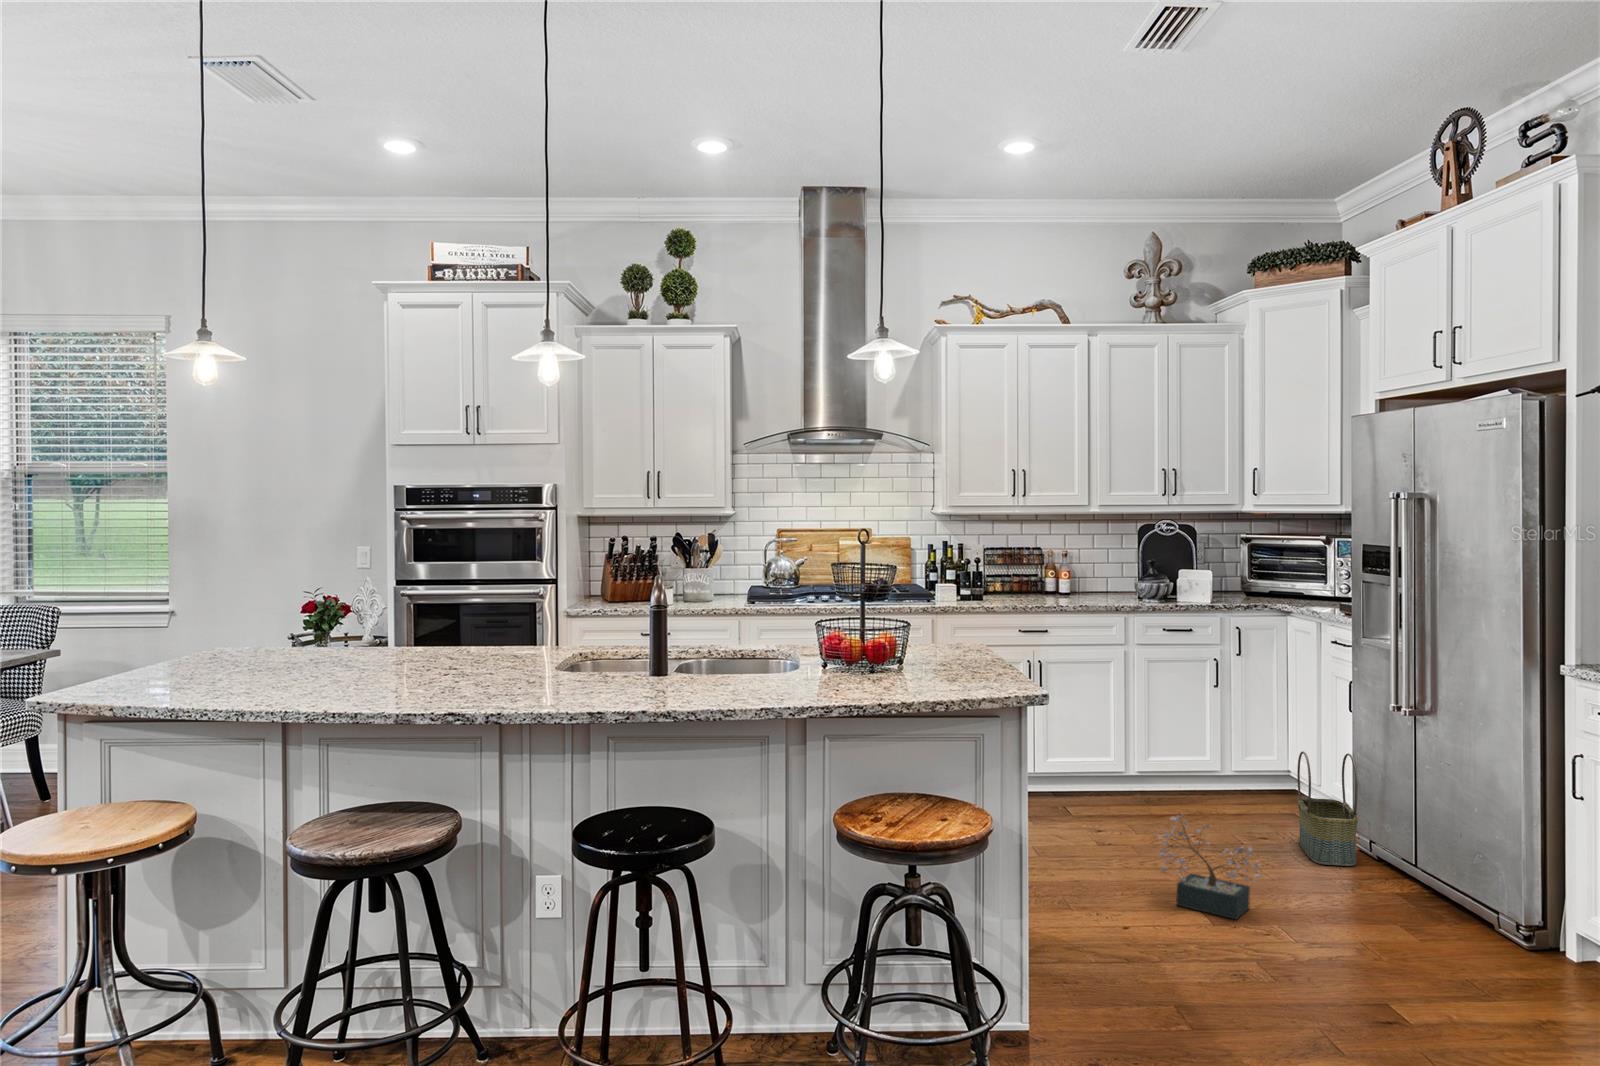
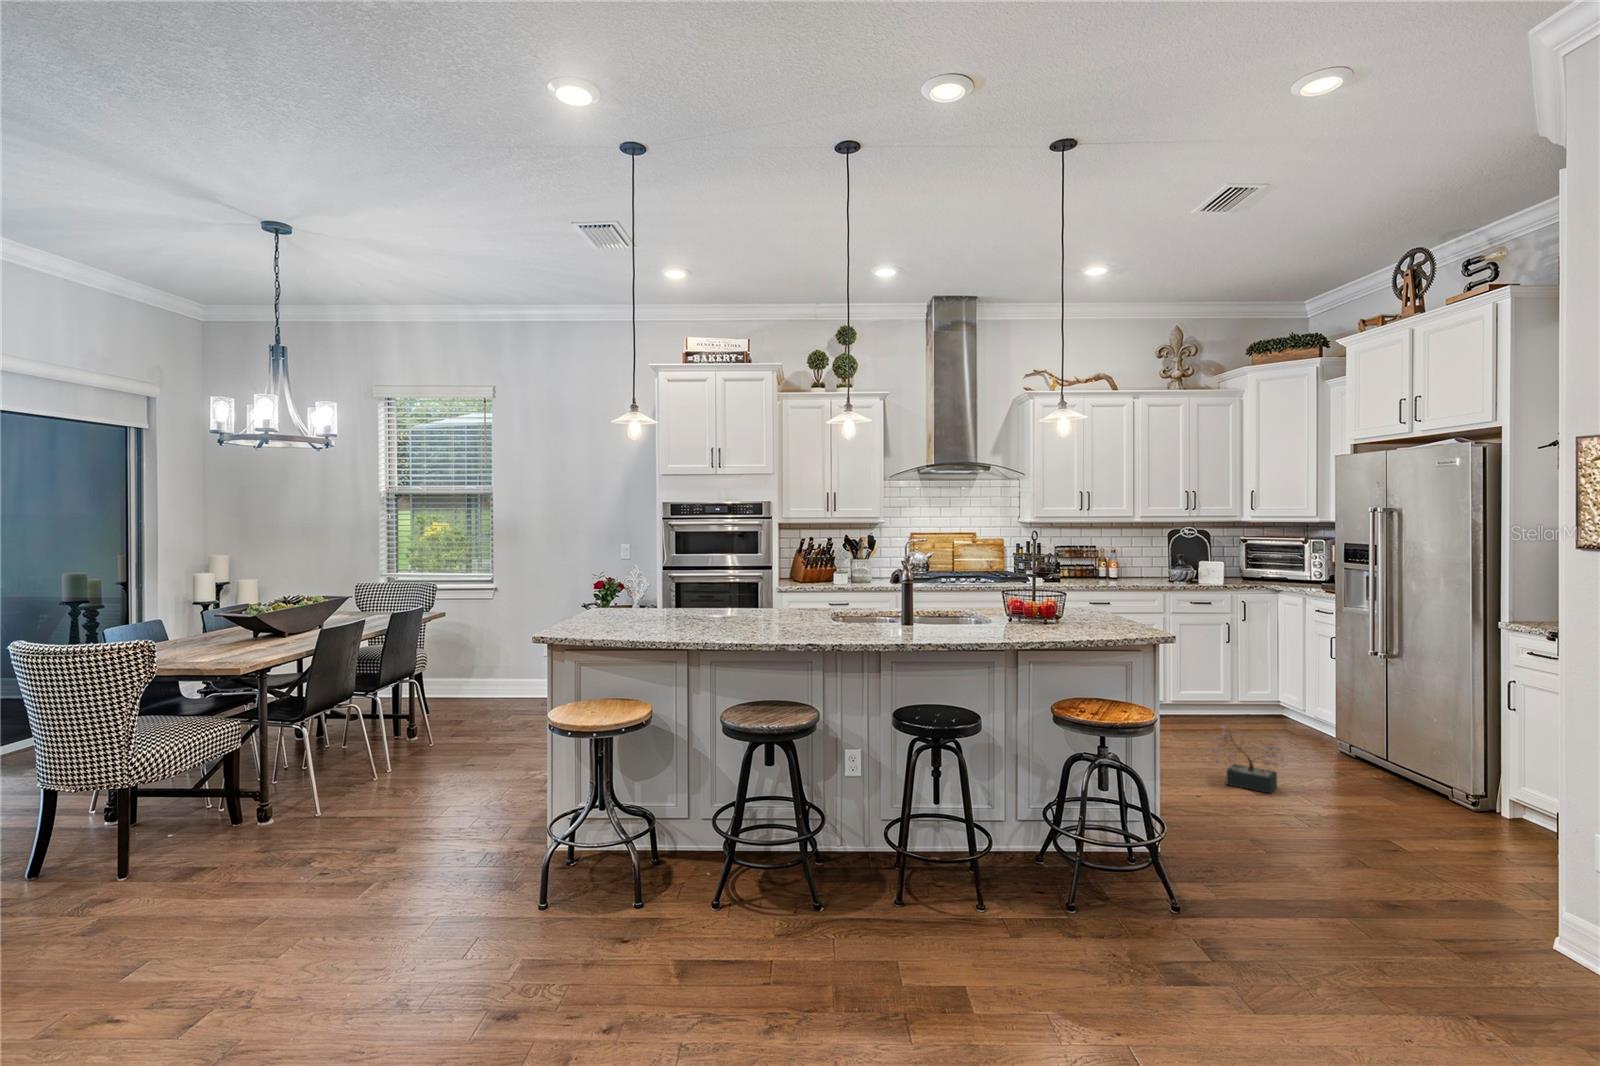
basket: present [1297,751,1358,866] -> none [1297,685,1343,763]

